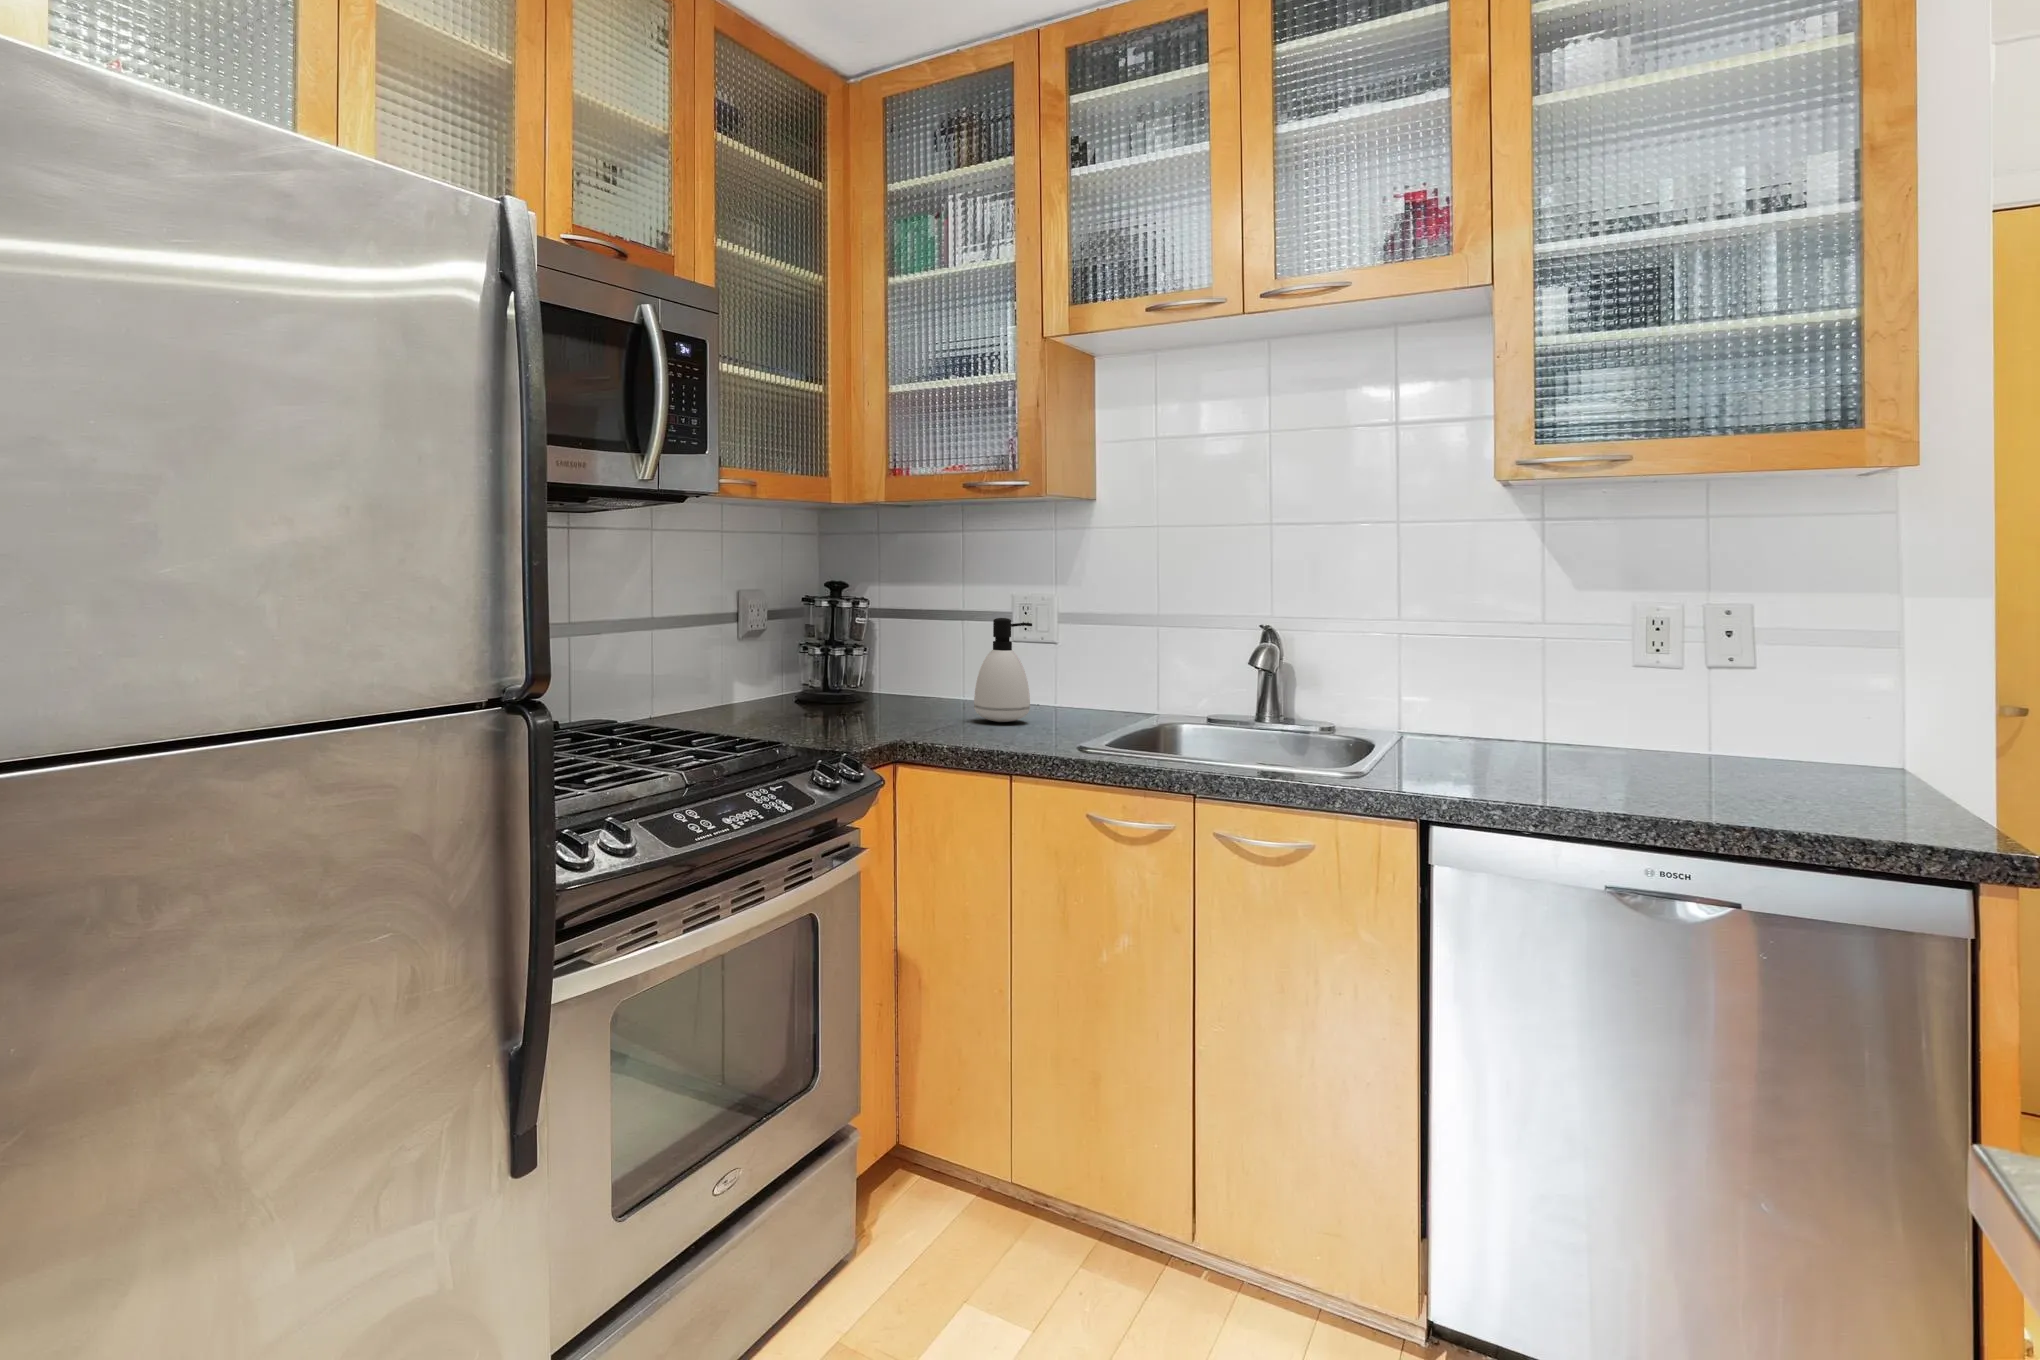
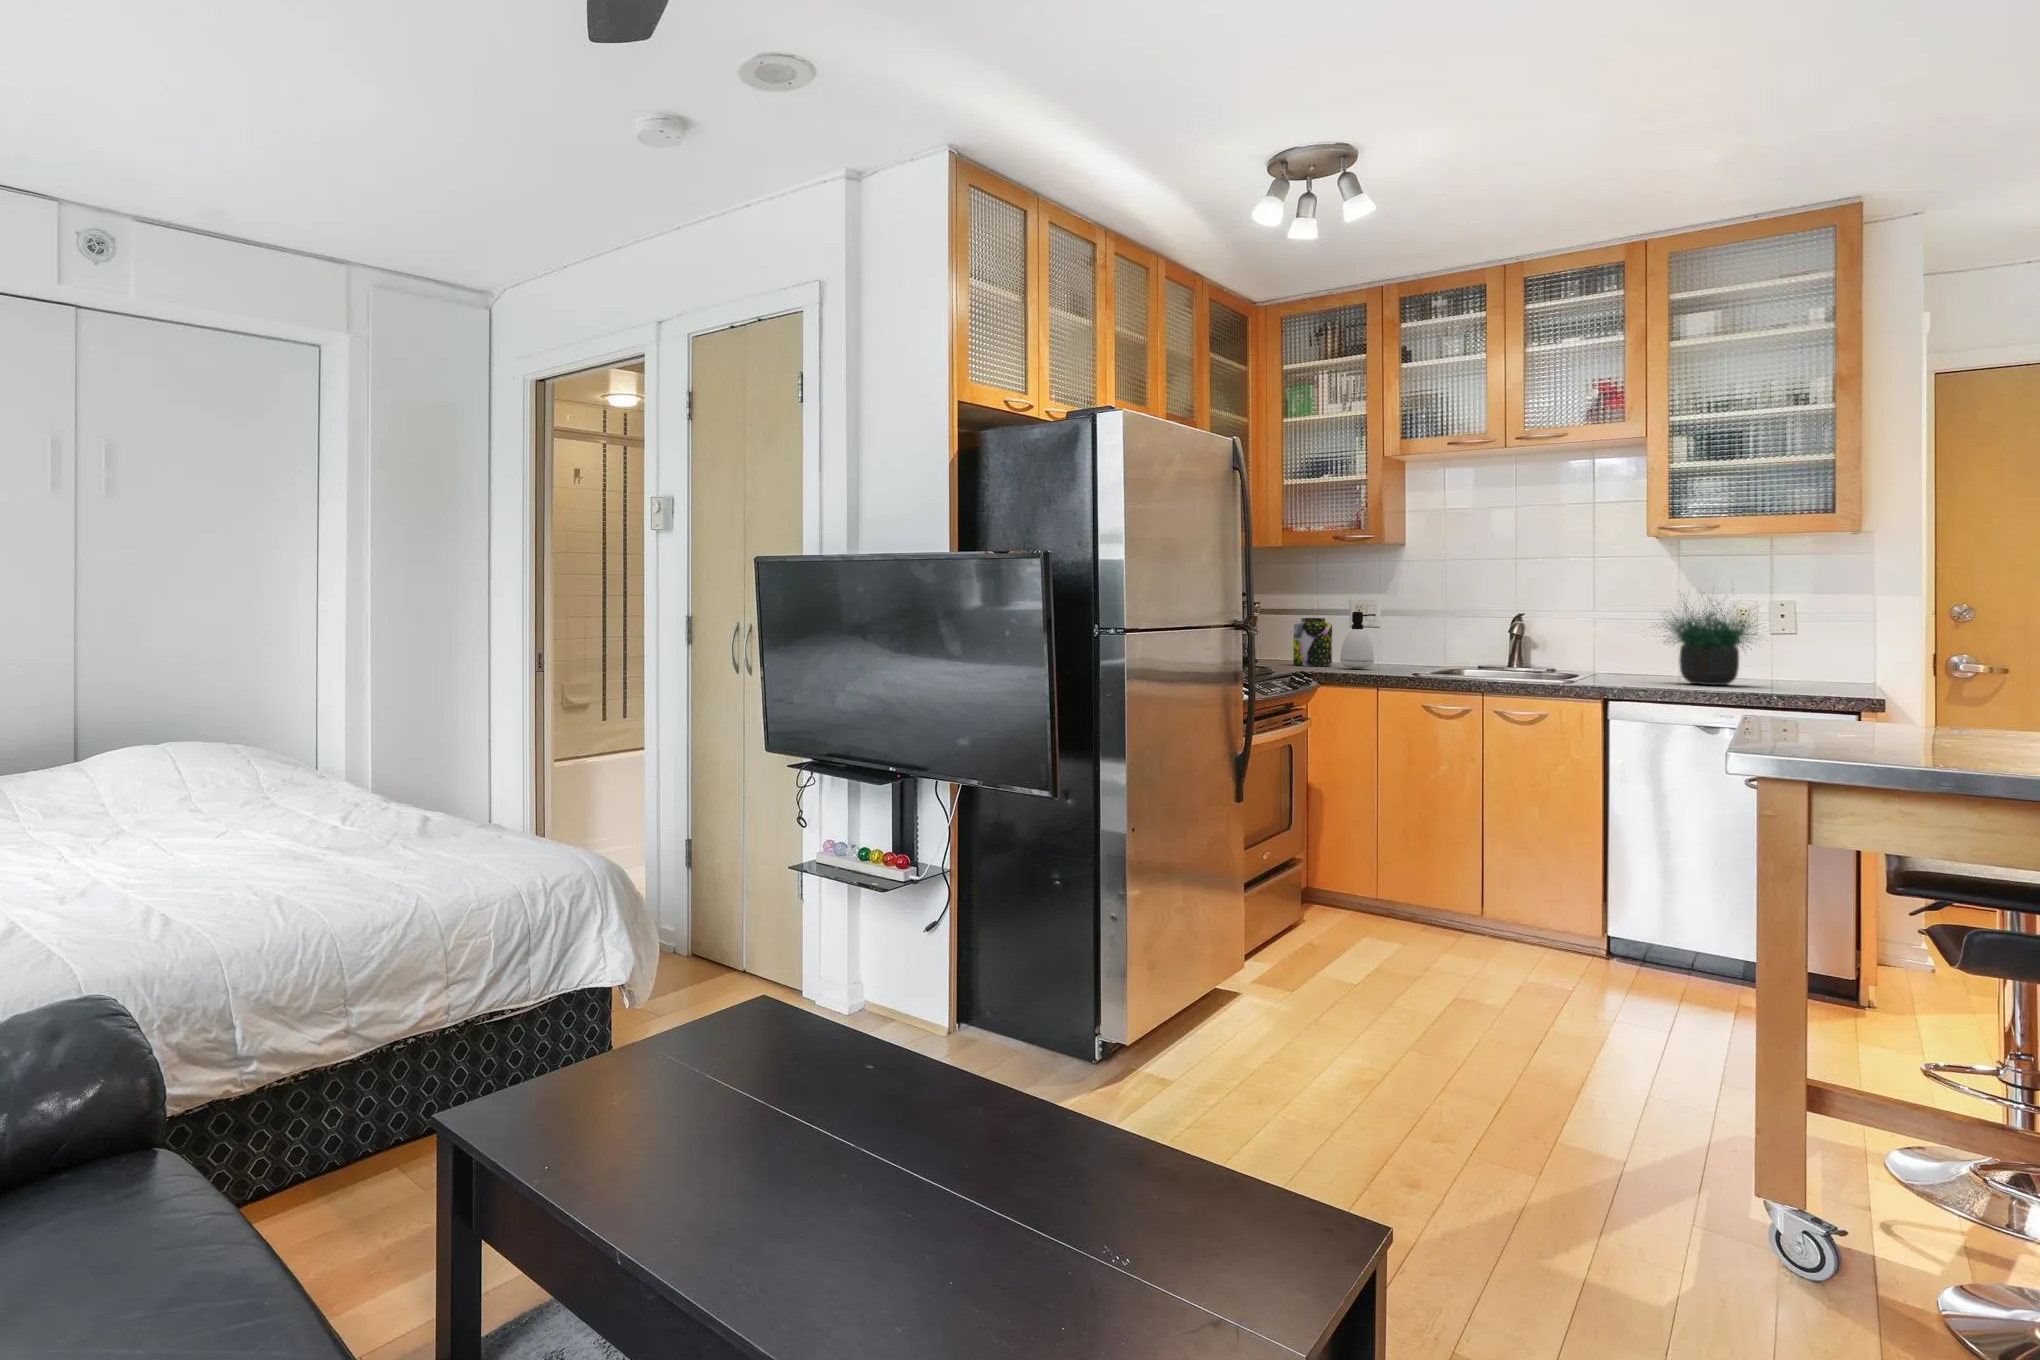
potted plant: none [1479,558,1747,782] -> present [1662,595,1759,685]
jar: none [914,624,975,711] -> present [1293,618,1332,666]

